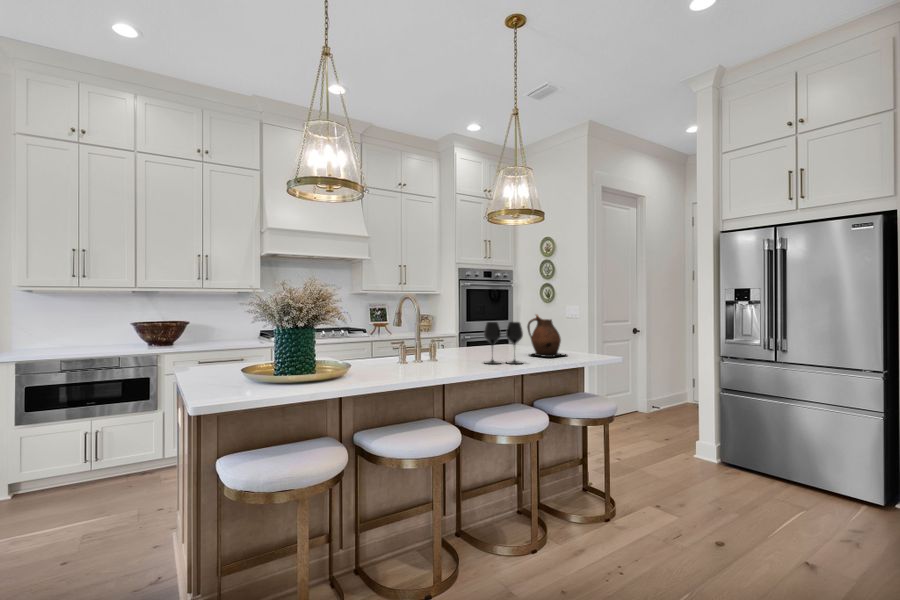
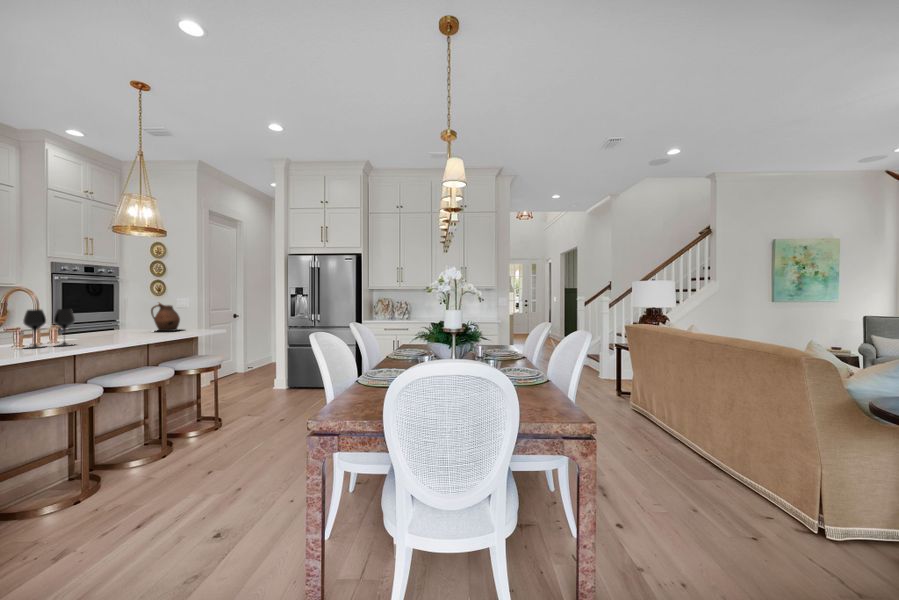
wine glass: present [484,322,523,364] -> present [23,309,75,348]

